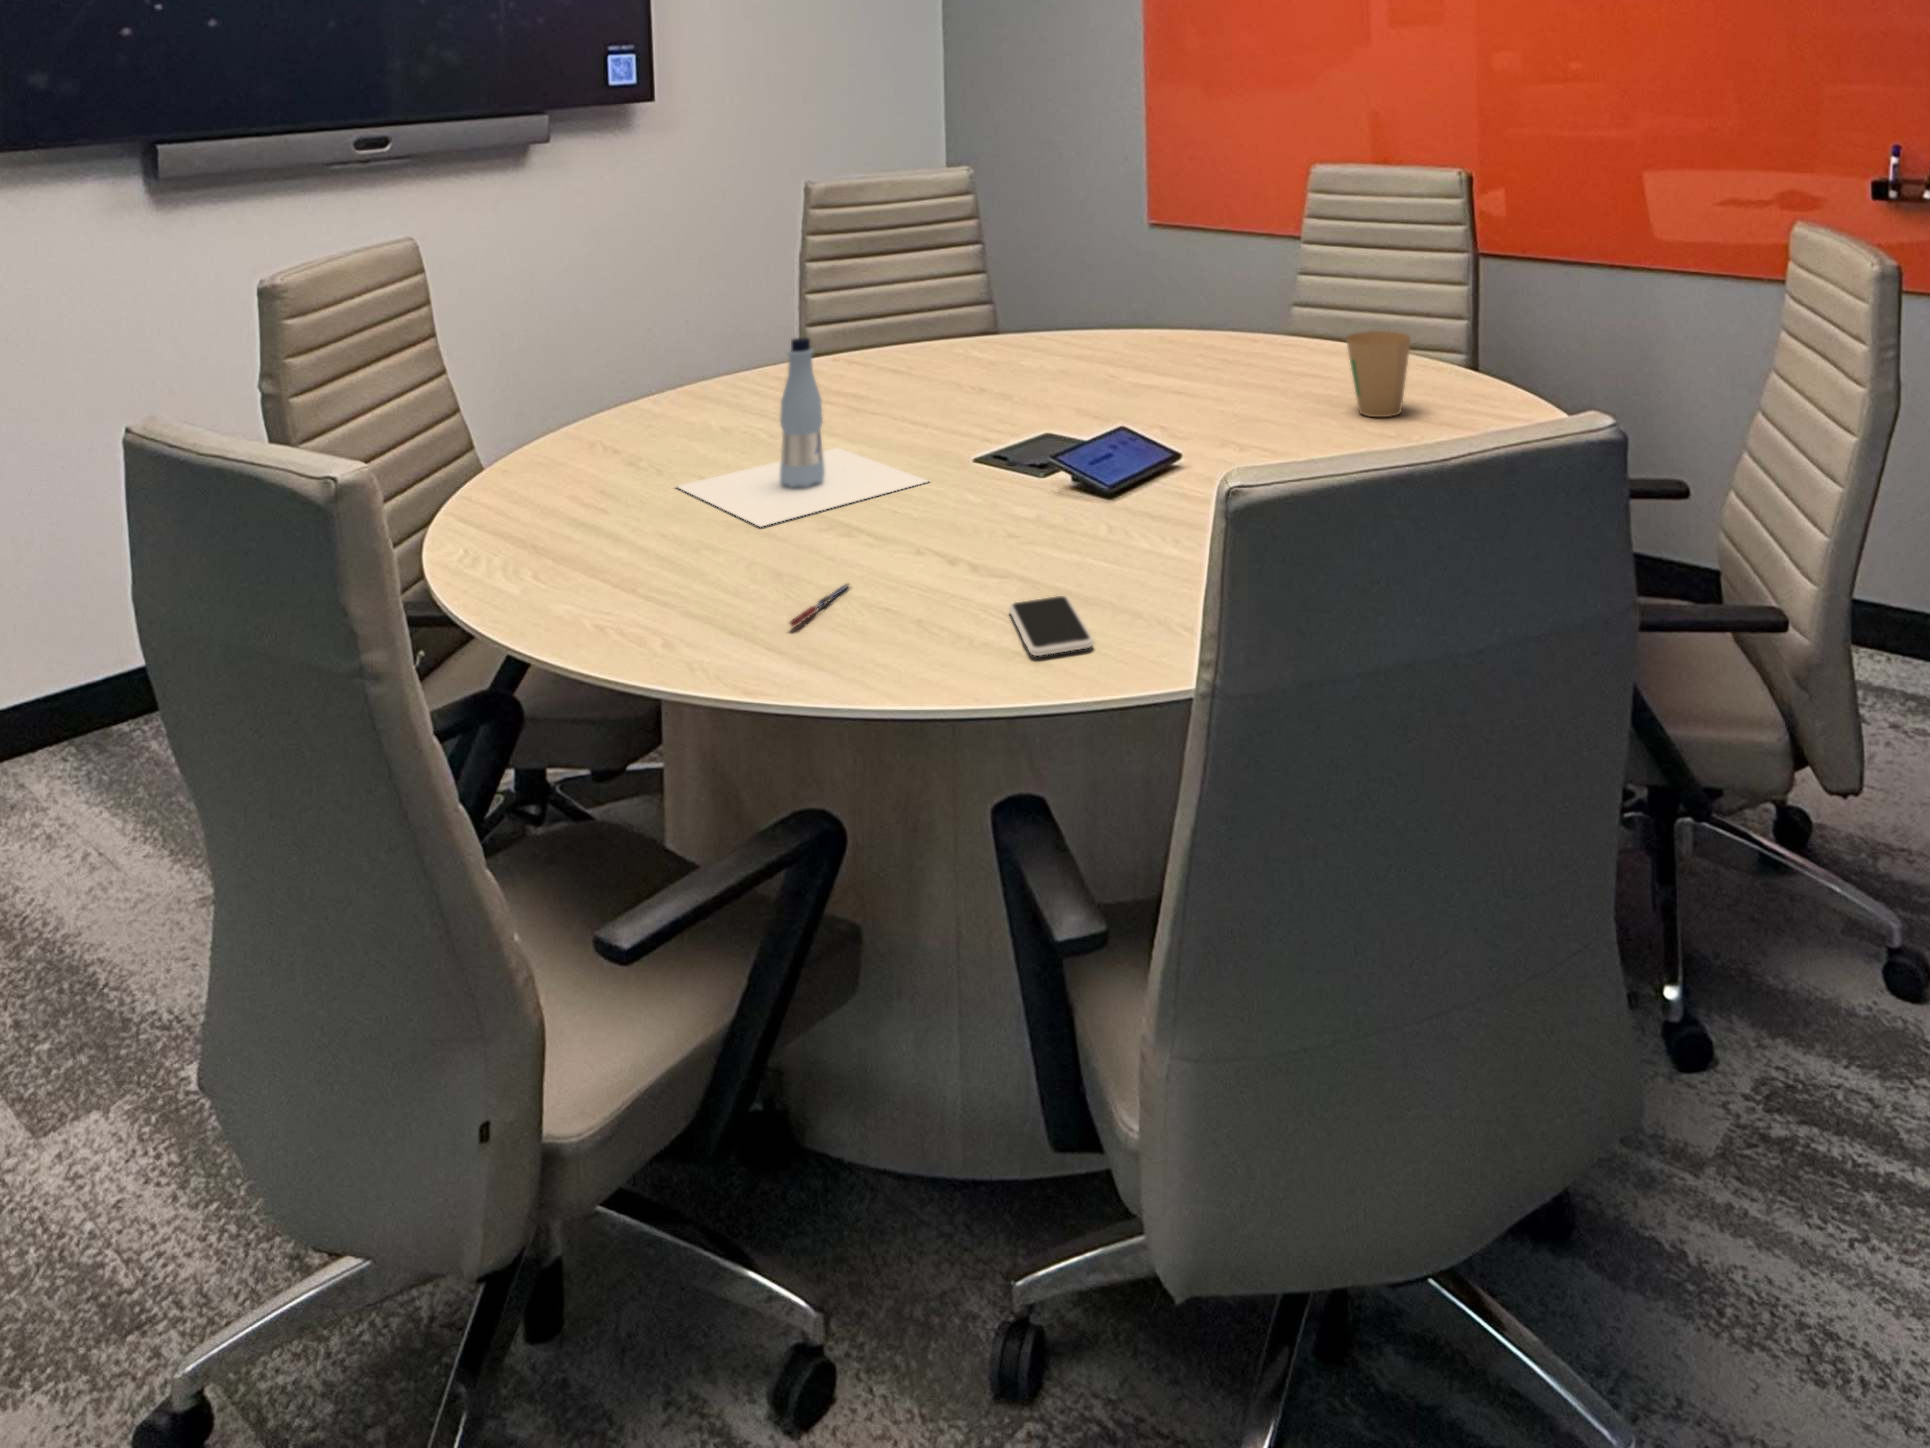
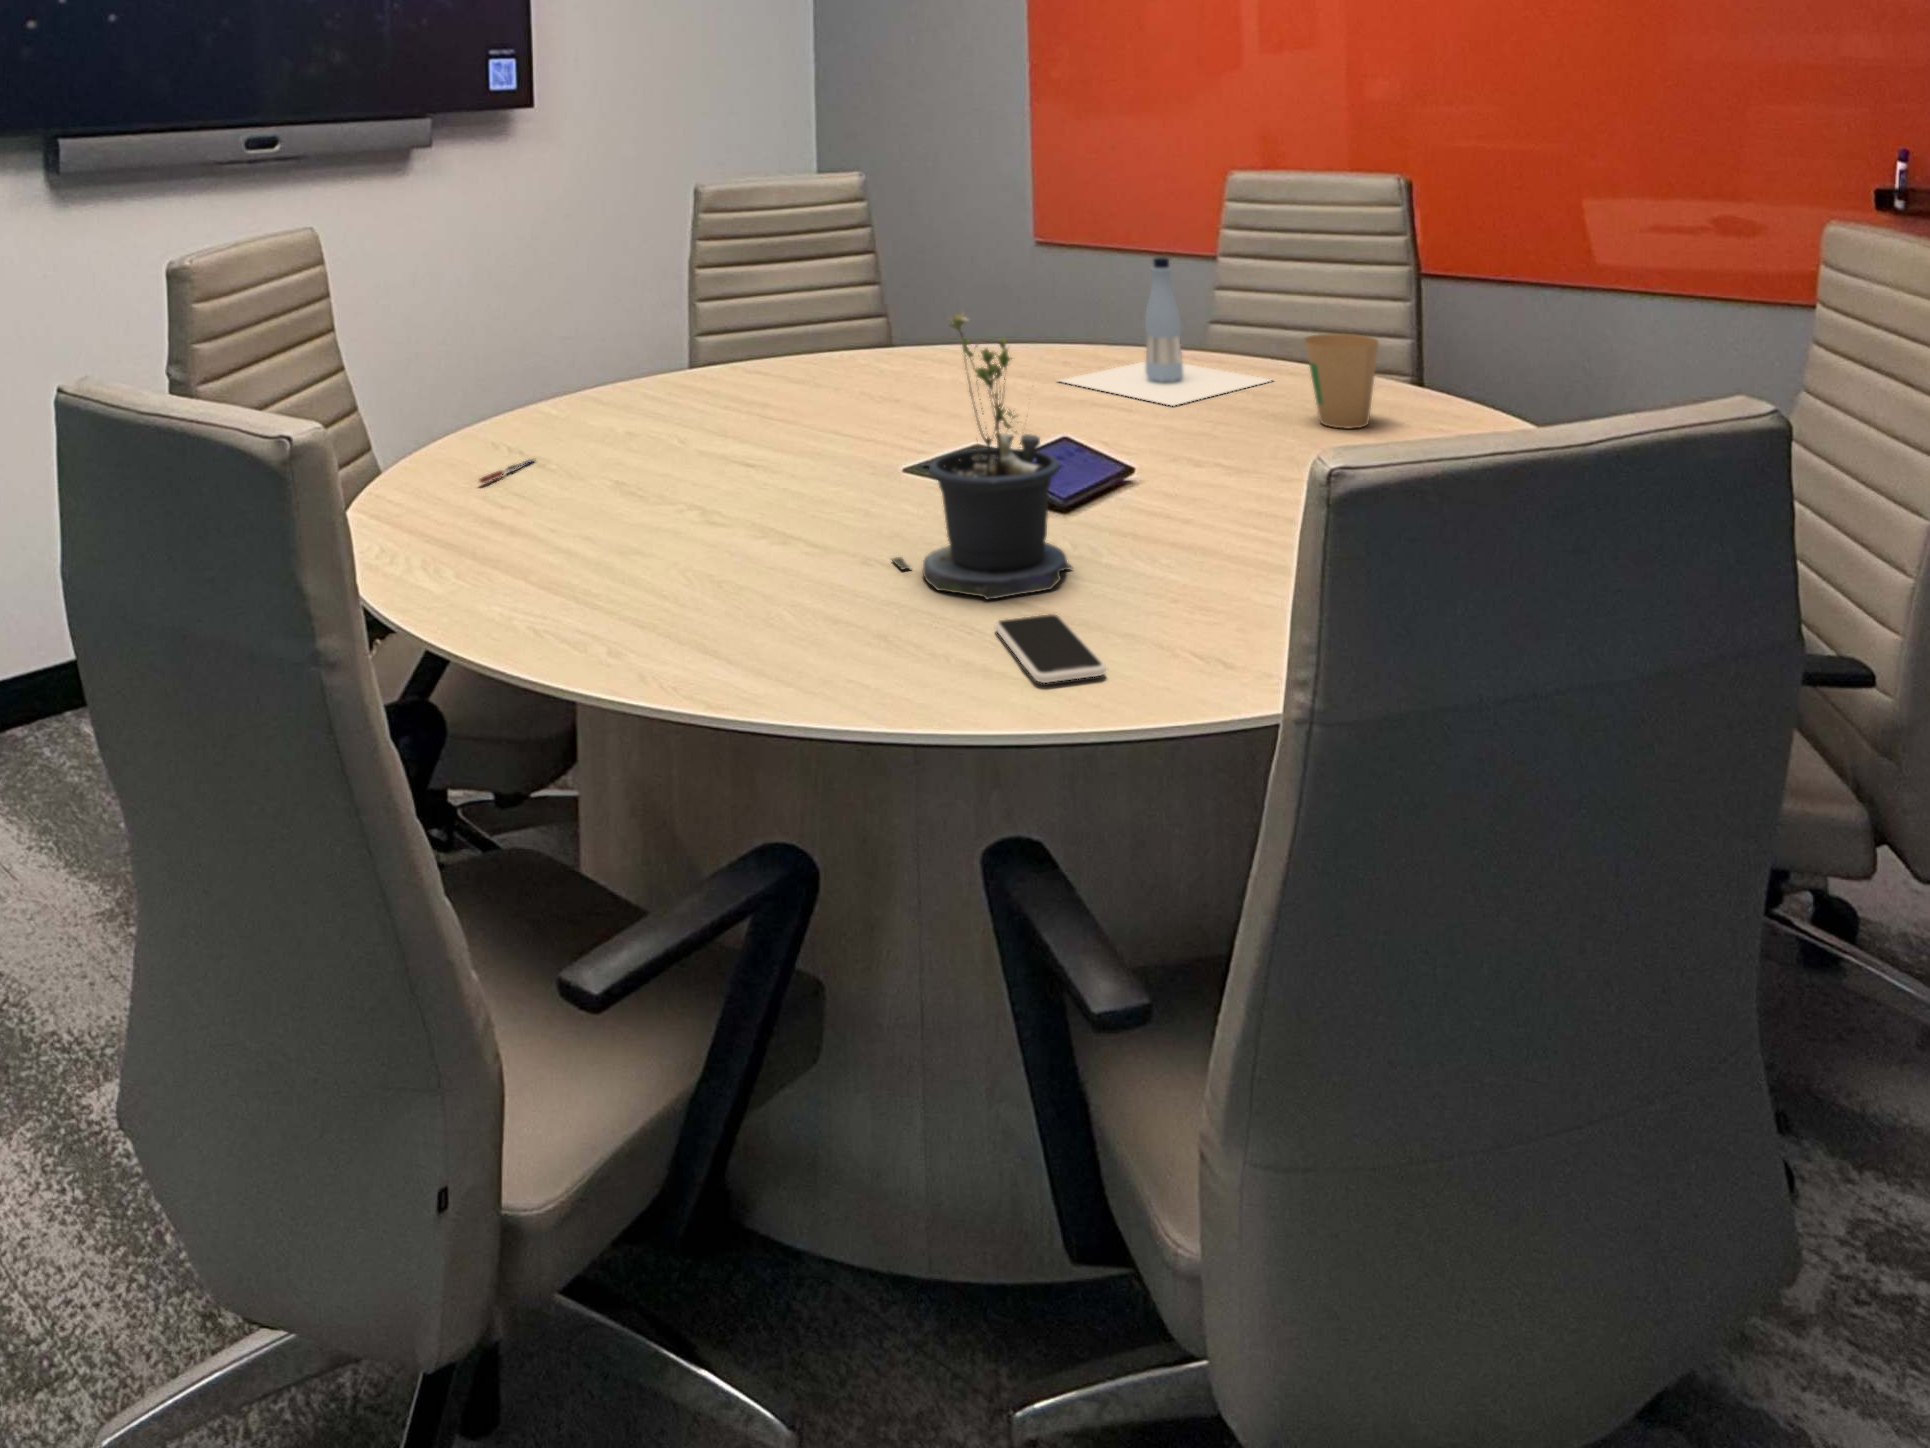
potted plant: none [934,330,1095,585] -> present [892,313,1072,599]
bottle: present [677,338,927,526] -> present [1061,257,1272,406]
pen: present [789,584,849,627] -> present [479,459,536,483]

